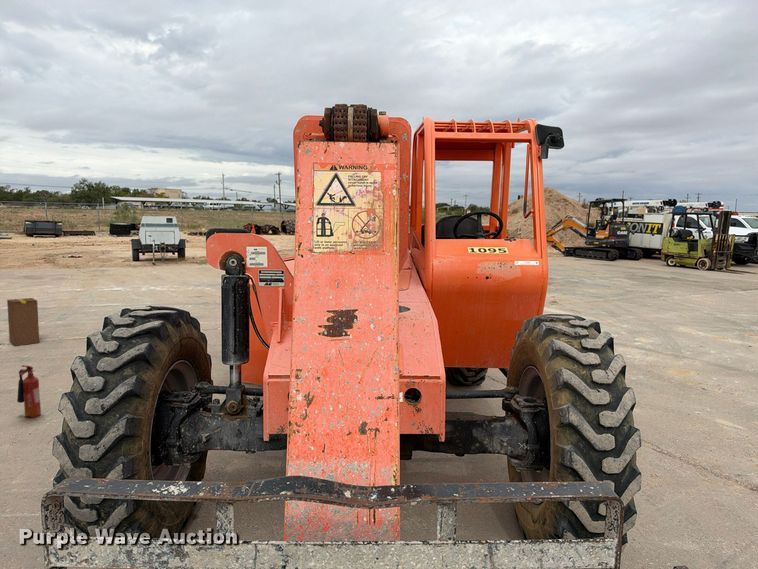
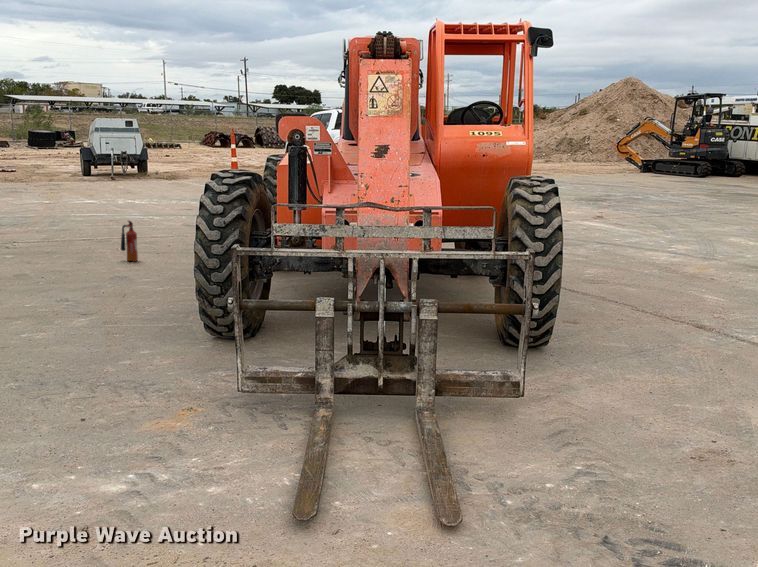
cardboard box: present [7,298,39,346] -> none [49,189,79,232]

